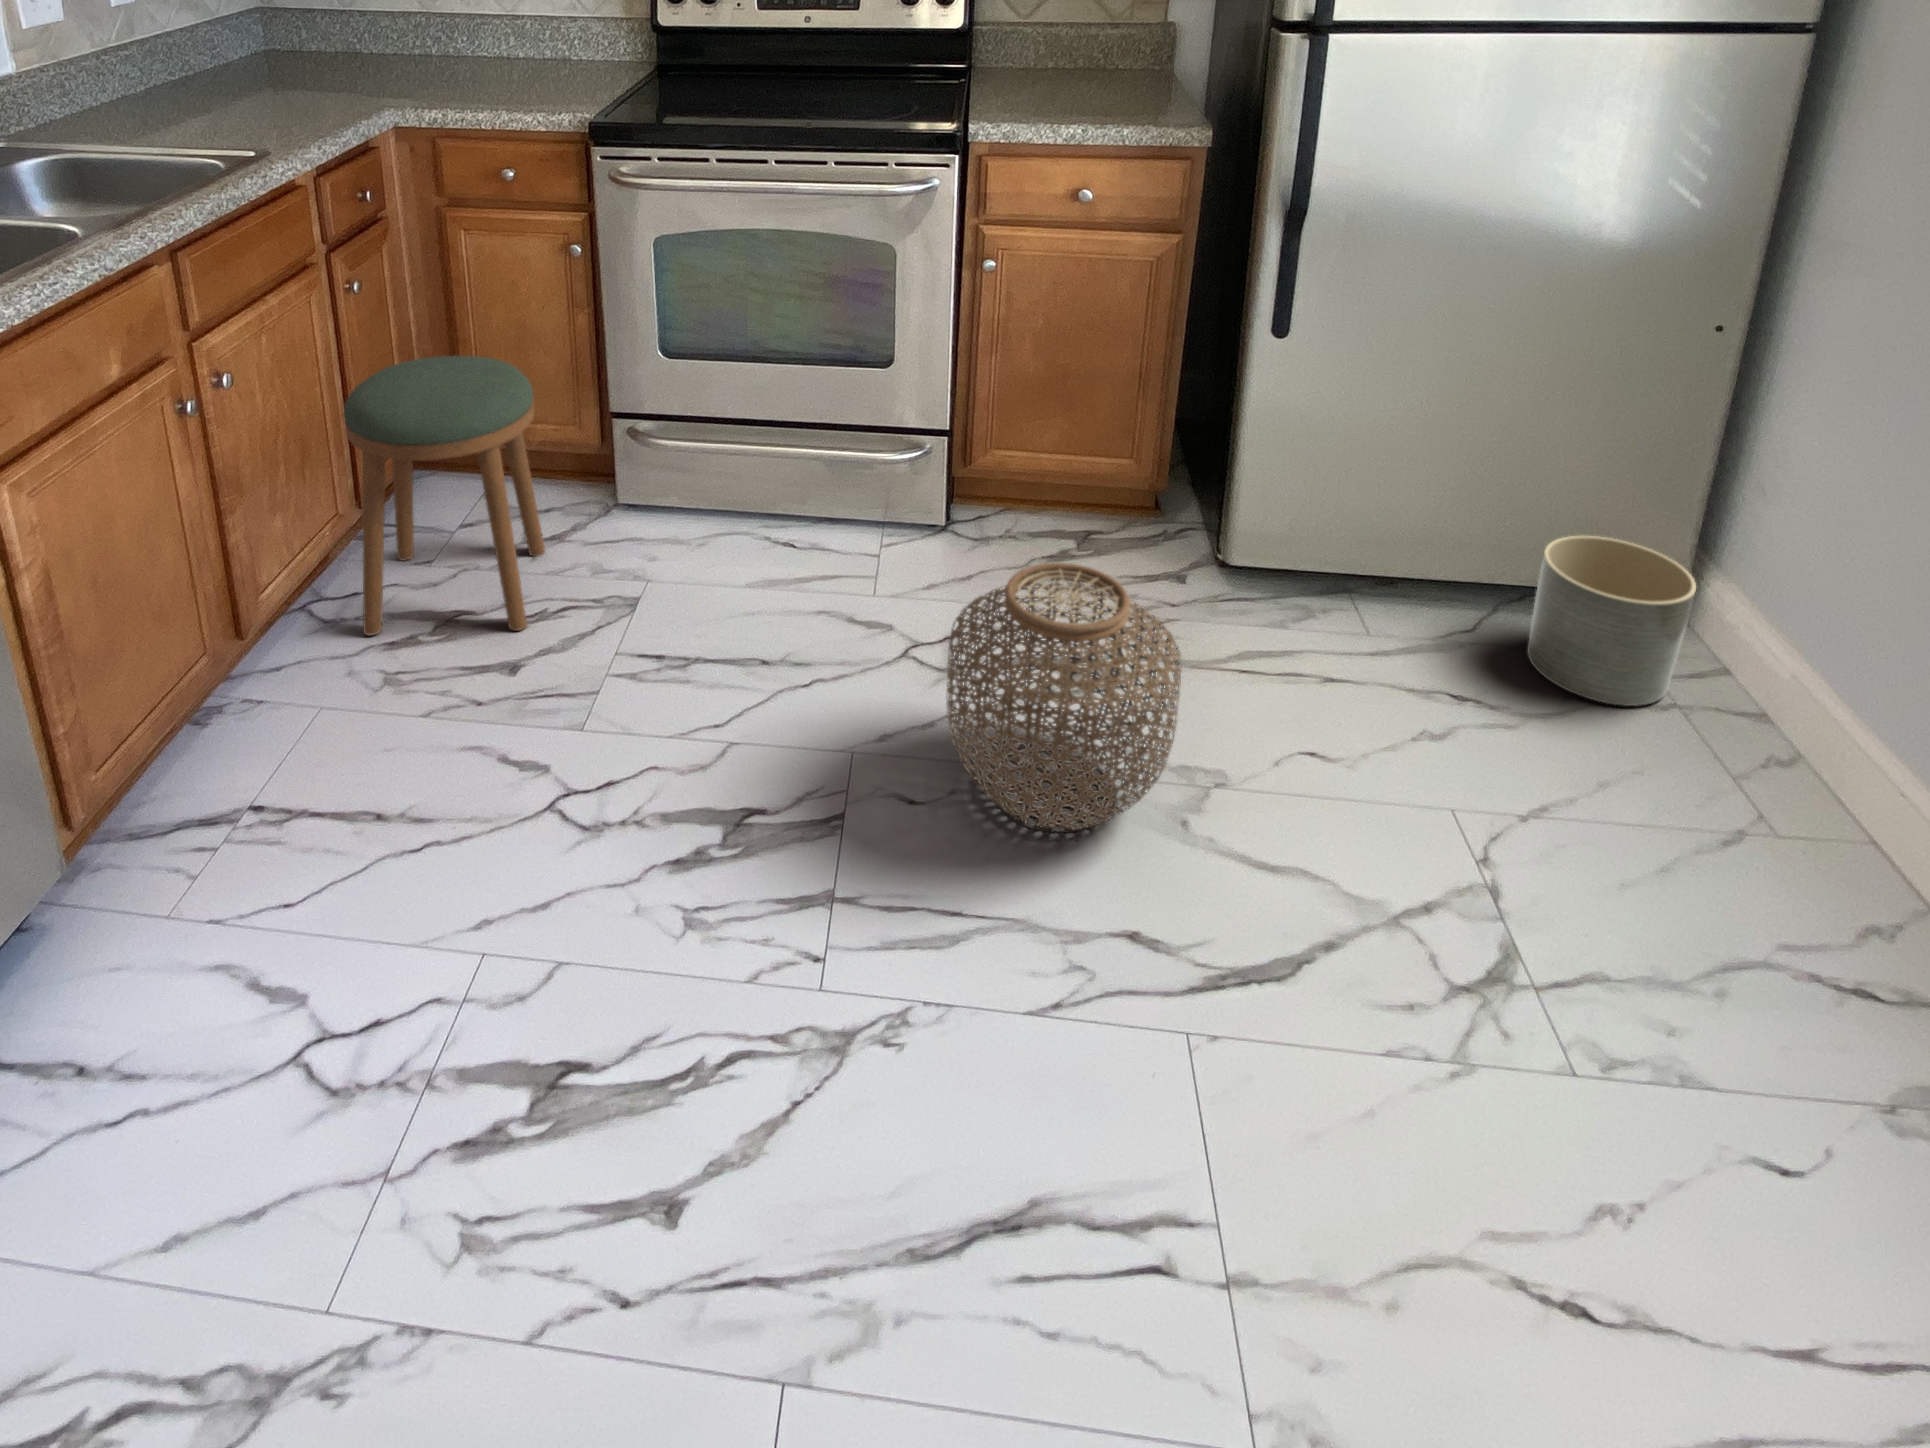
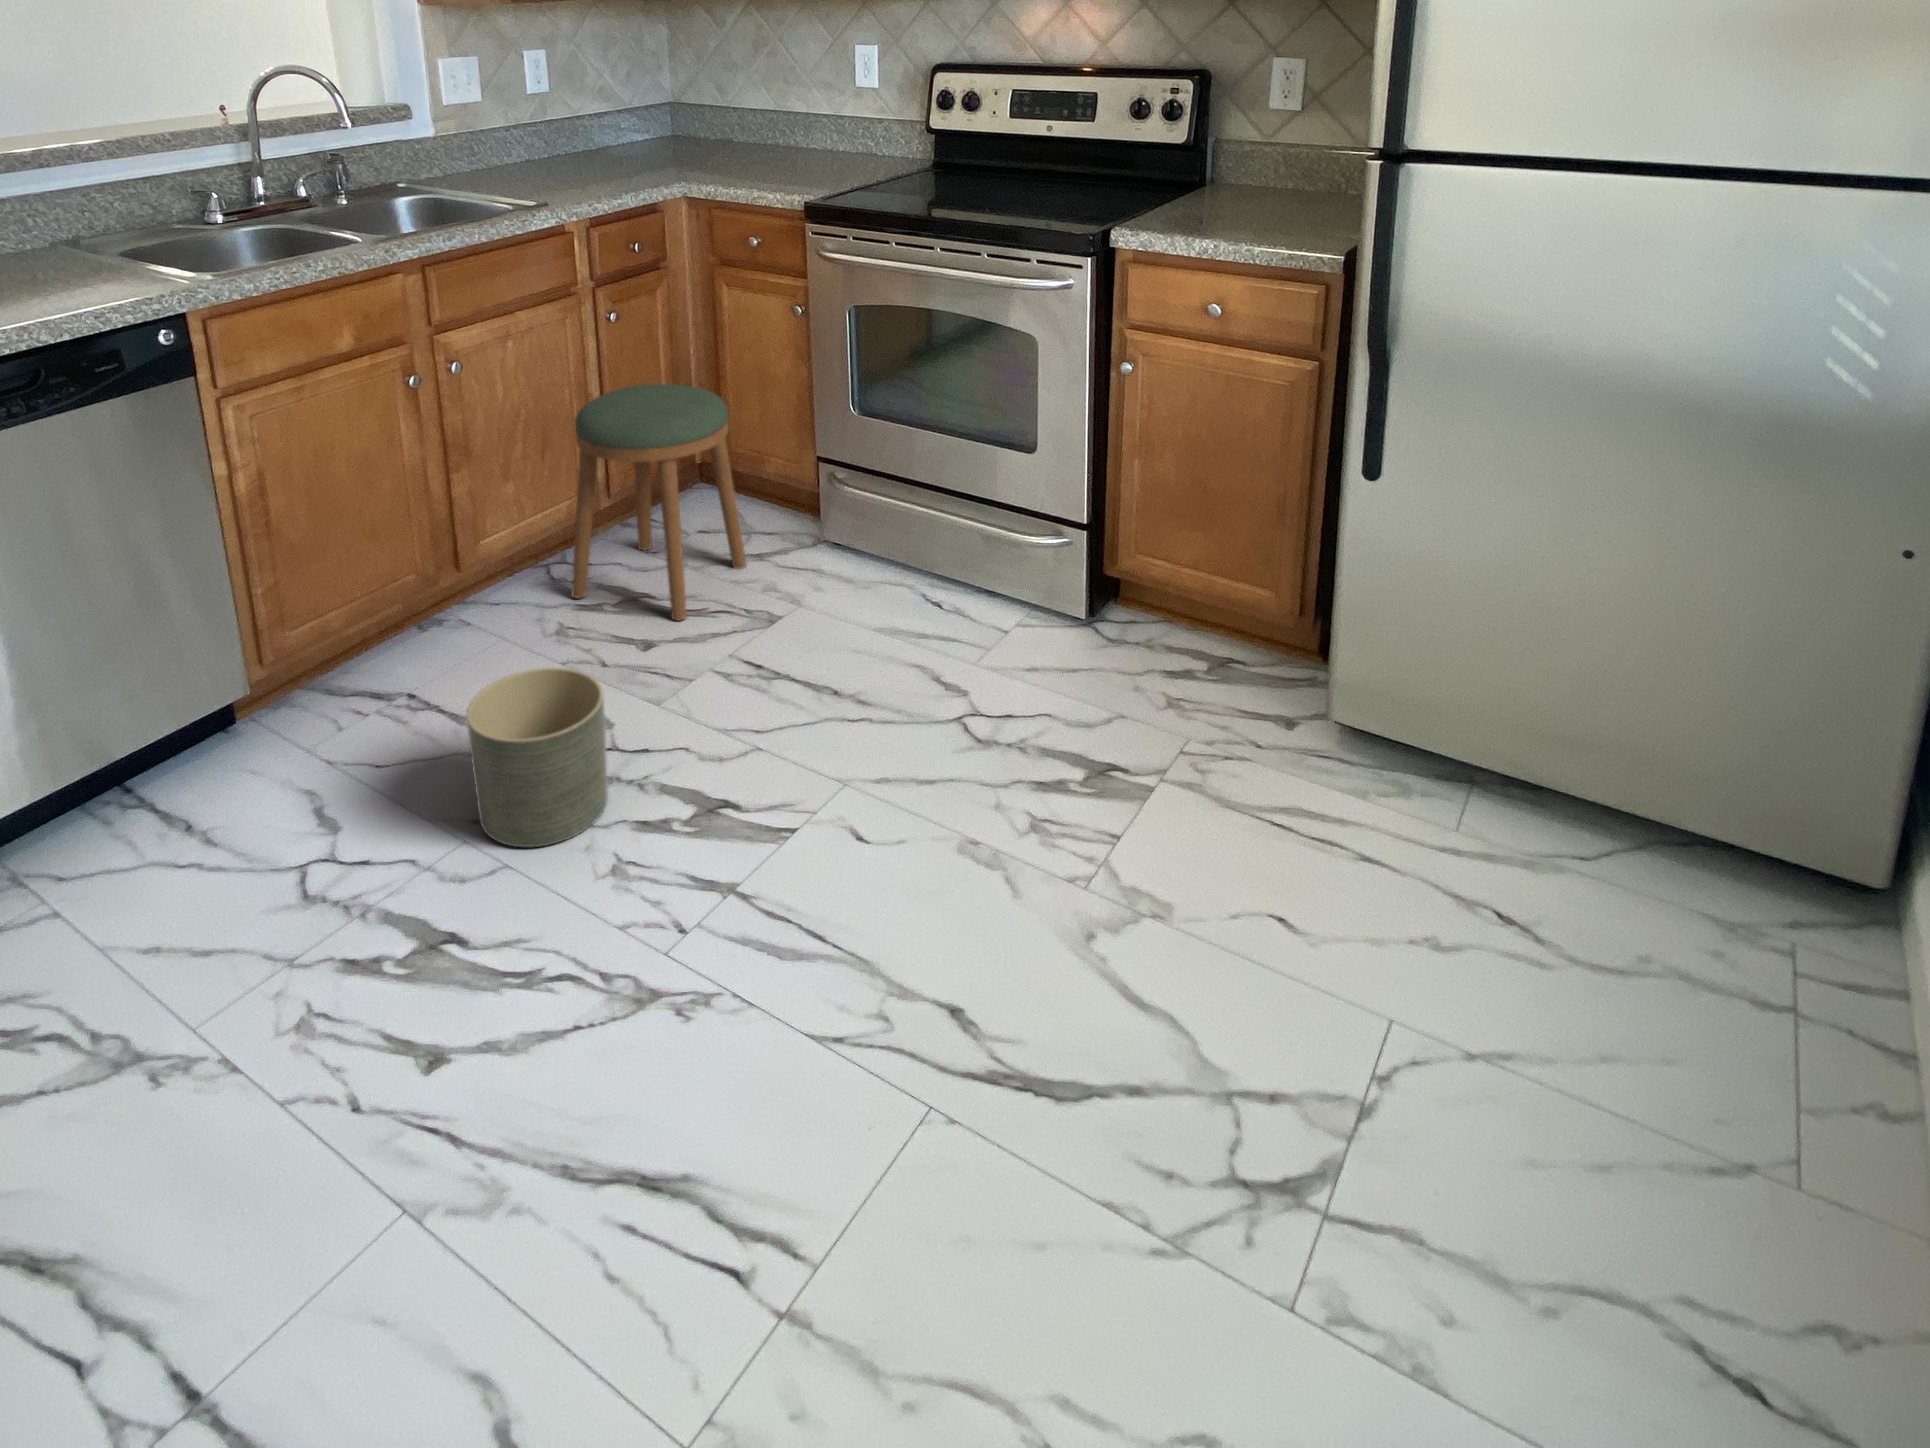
planter: present [1527,536,1696,706] -> present [466,668,608,847]
woven basket: present [946,563,1181,830] -> none [886,641,1106,907]

